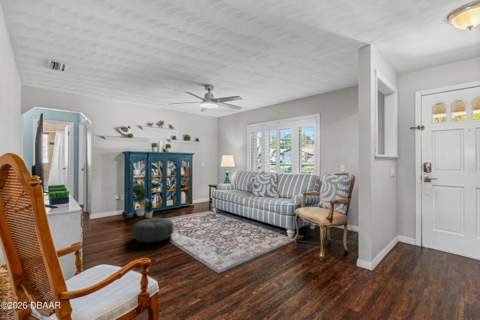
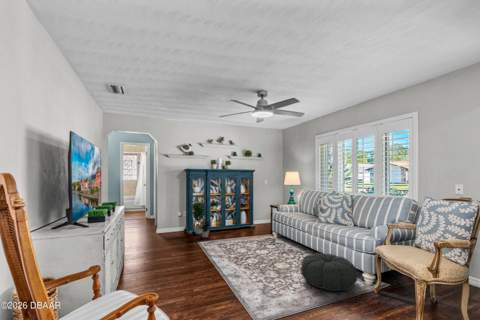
pouf: present [132,218,173,243] -> present [301,253,358,291]

